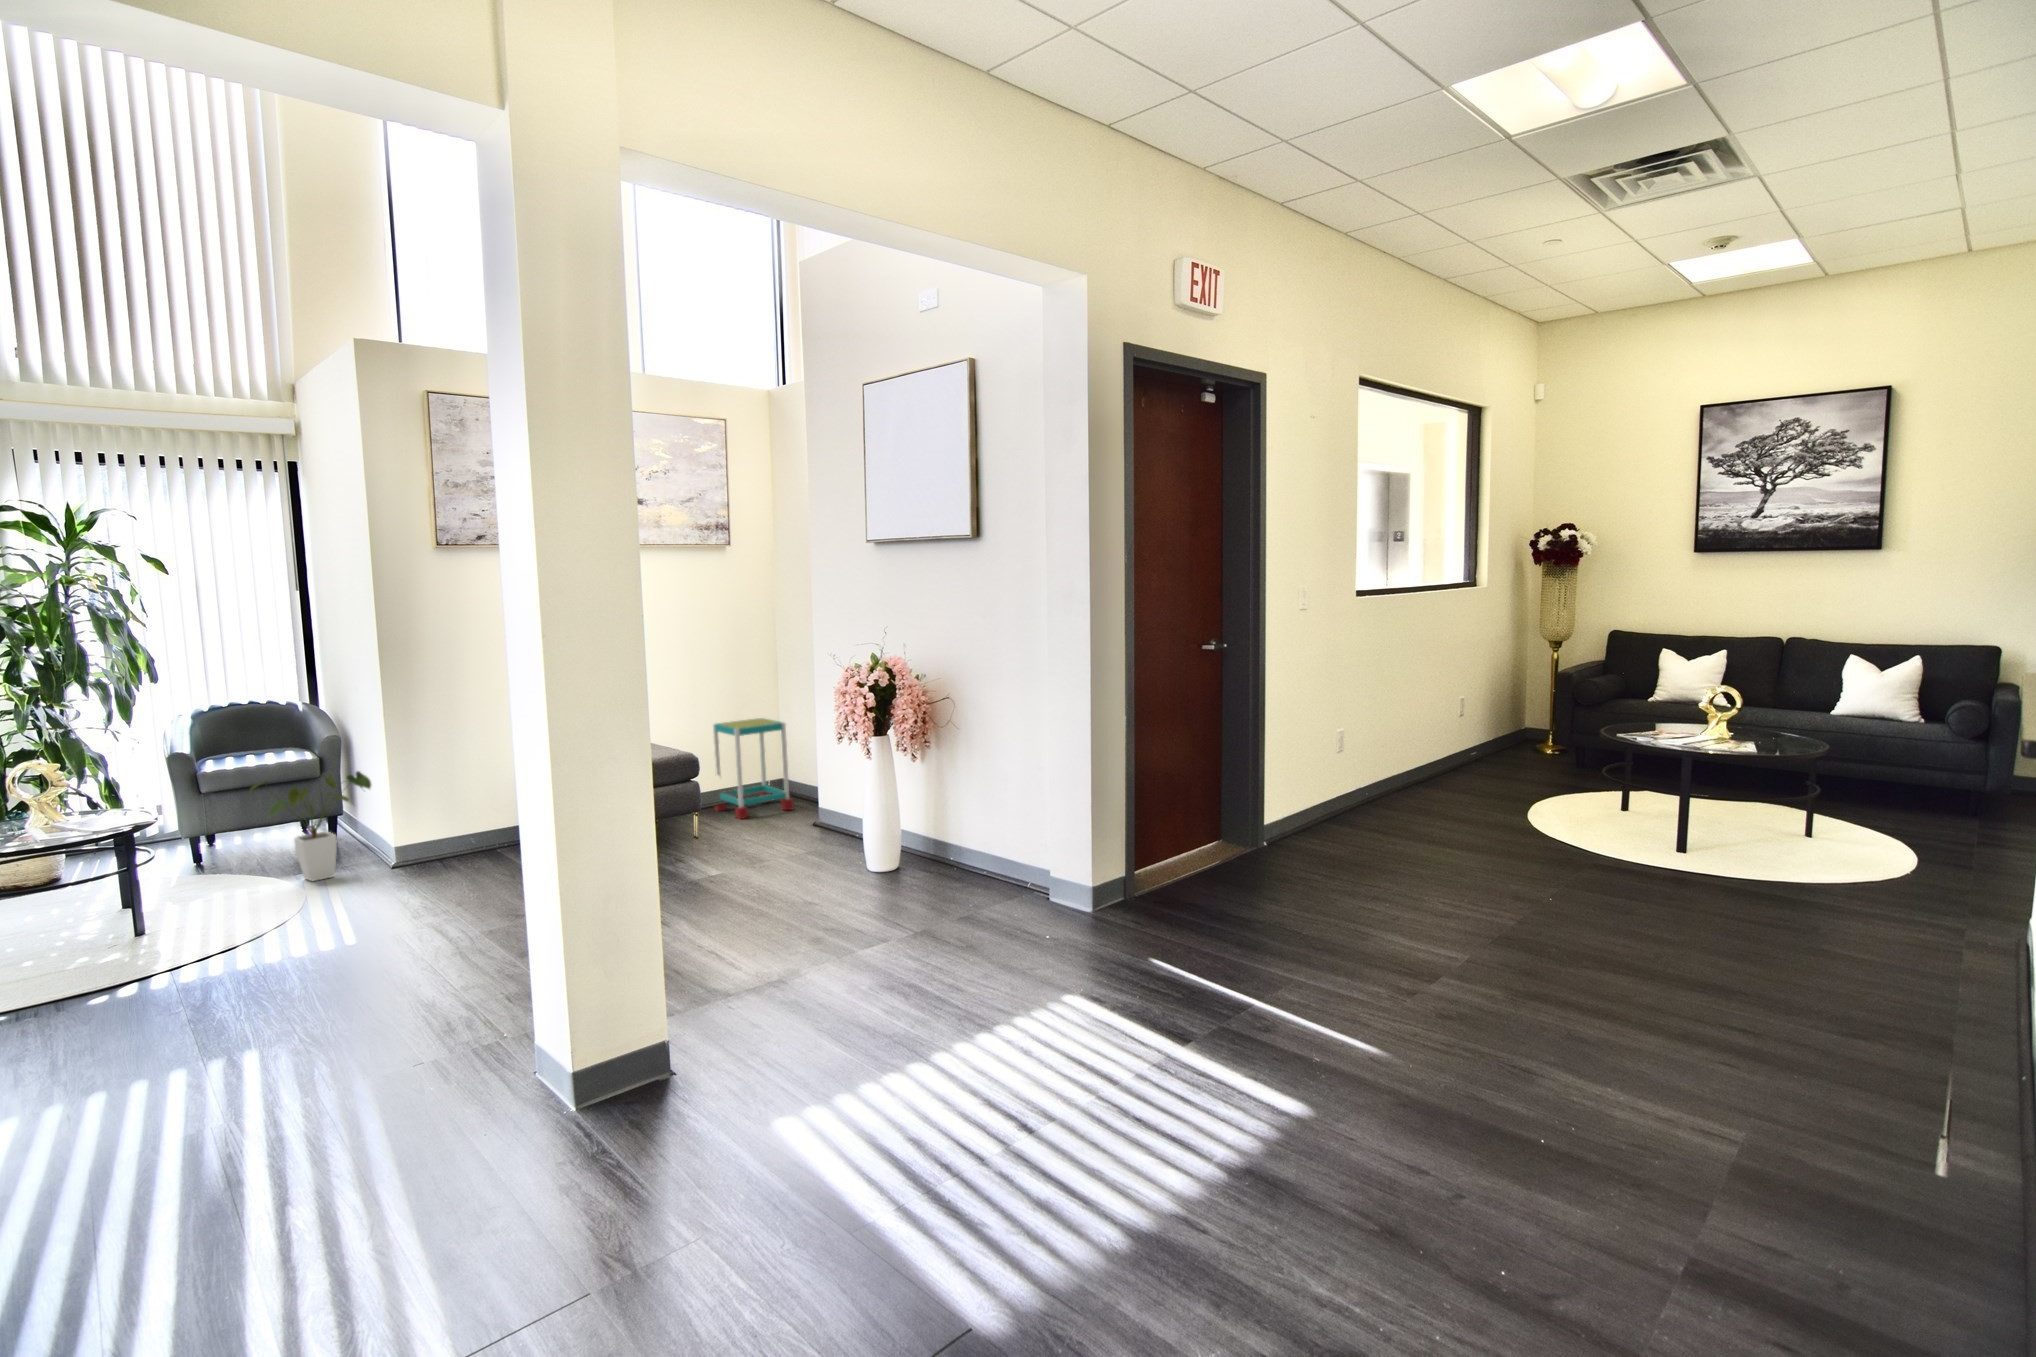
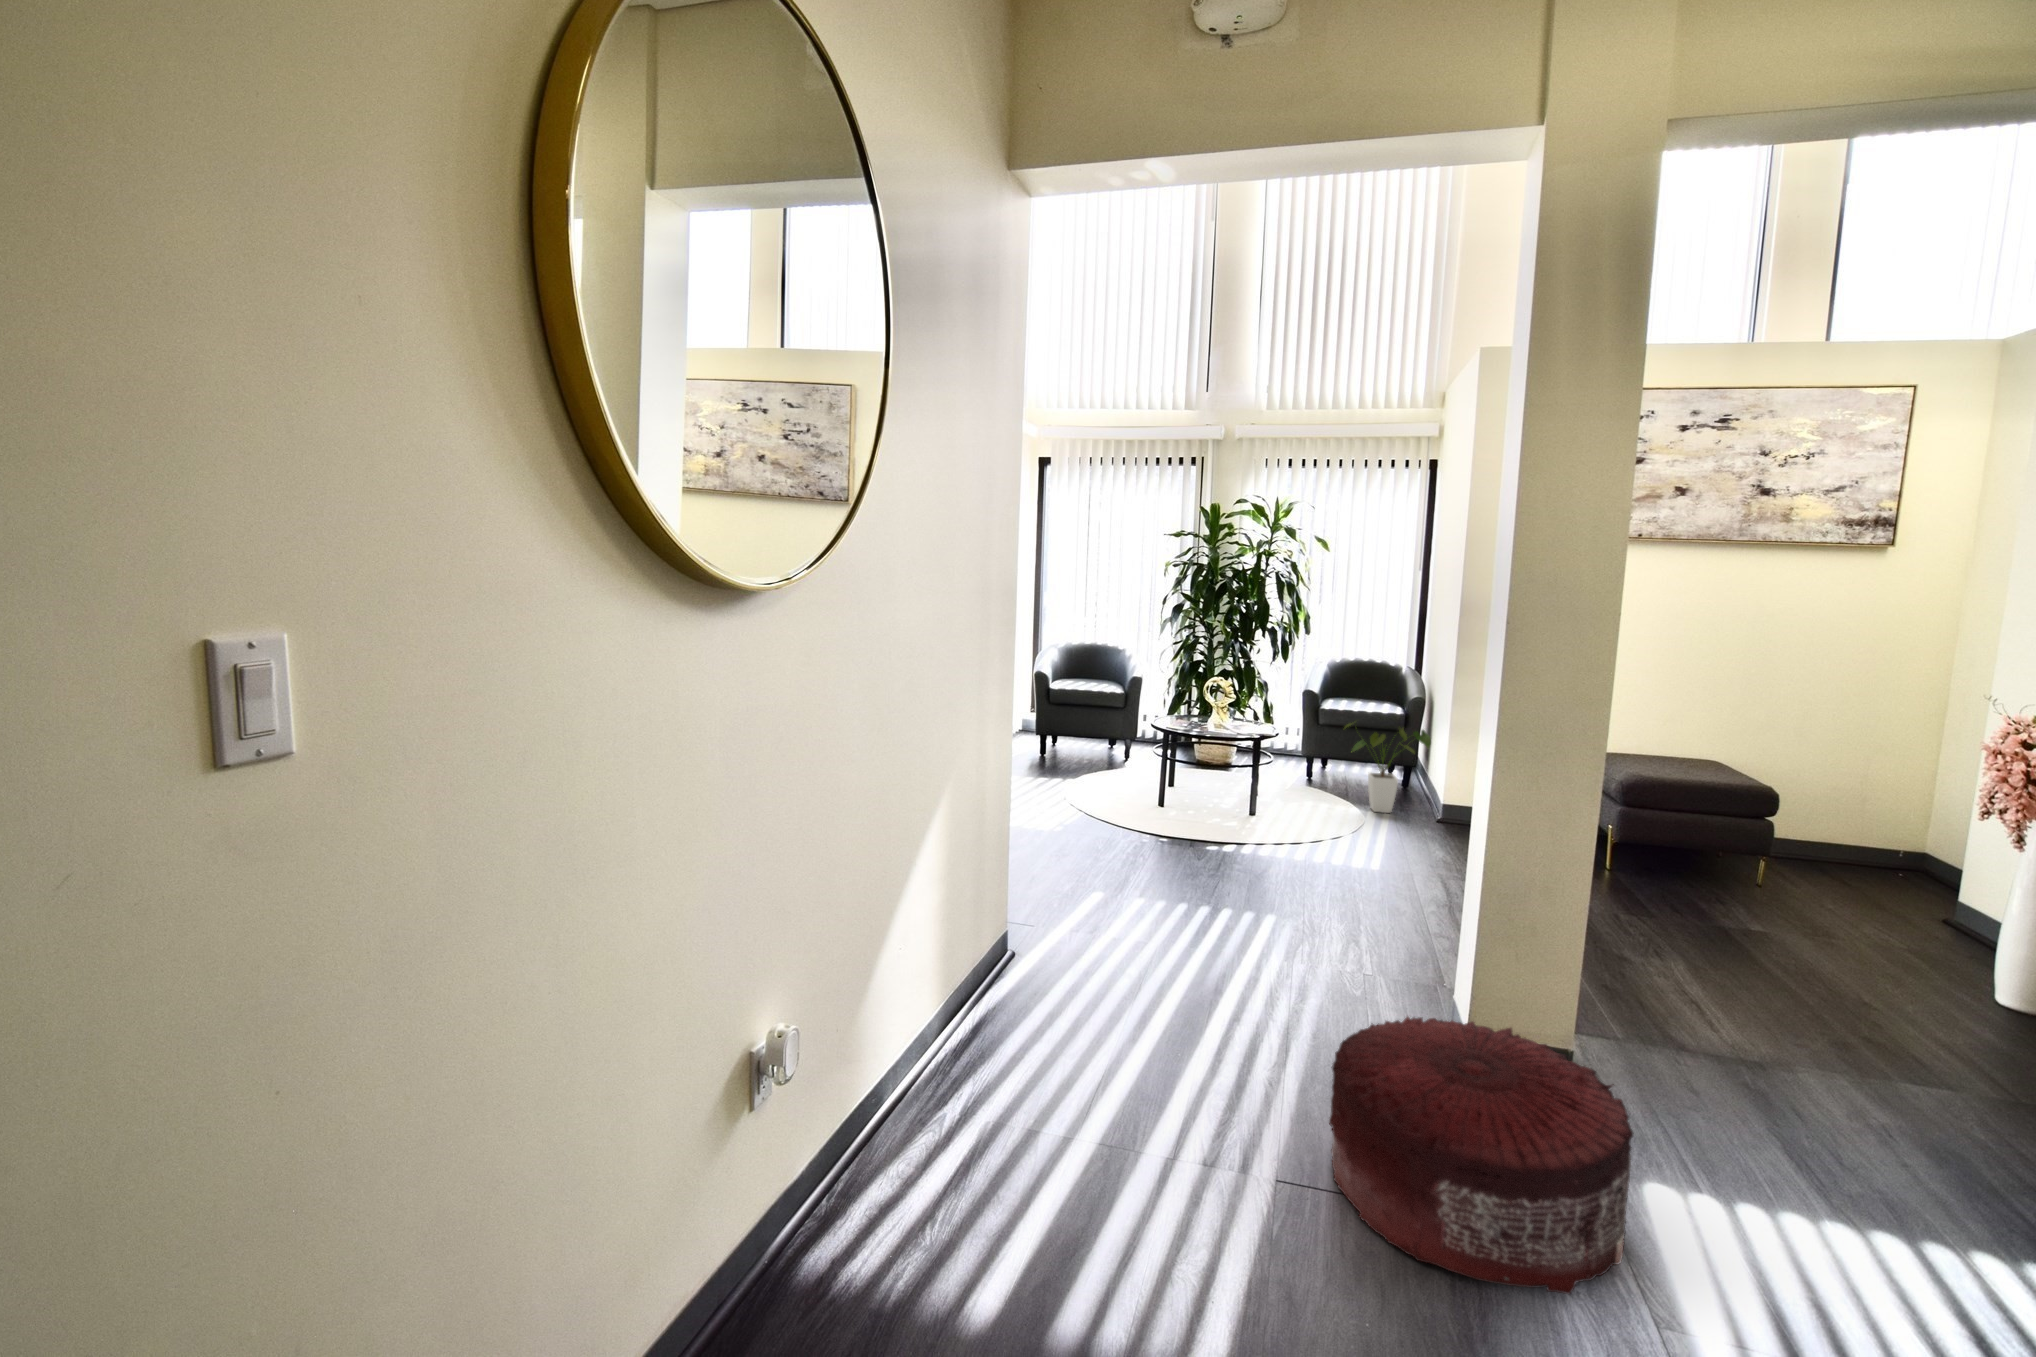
side table: present [713,718,793,819] -> none [1803,758,1937,891]
pouf: none [440,1013,734,1265] -> present [1329,1017,1634,1294]

